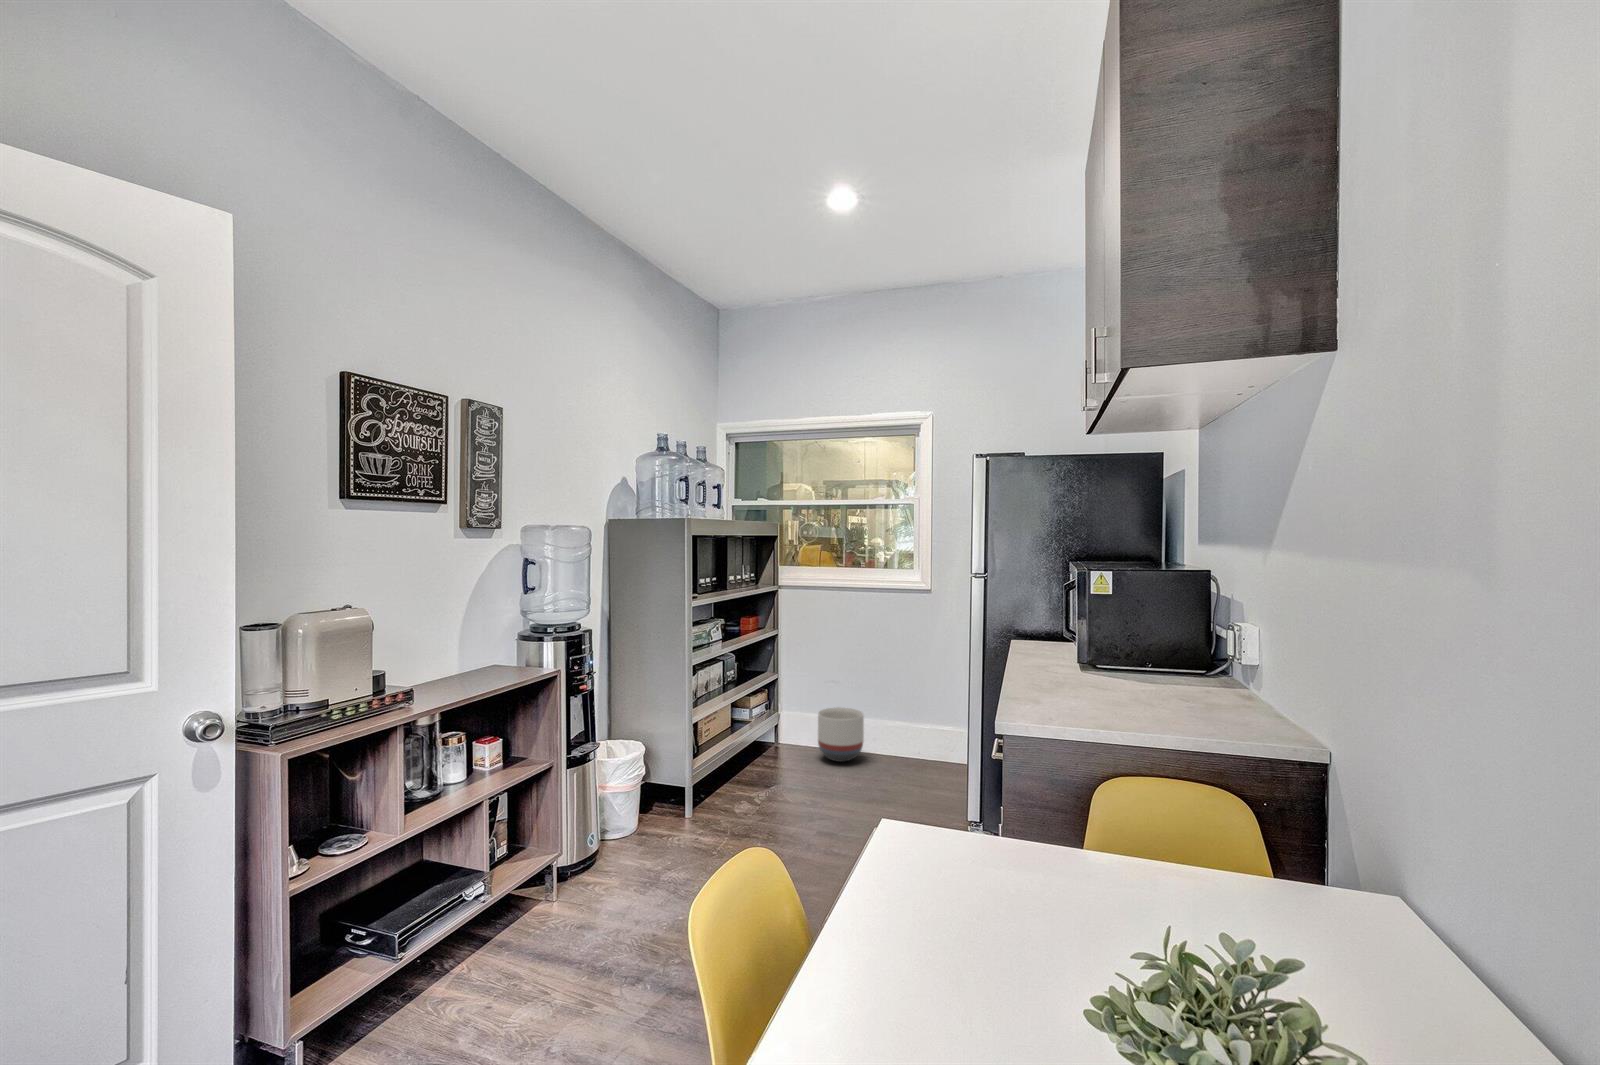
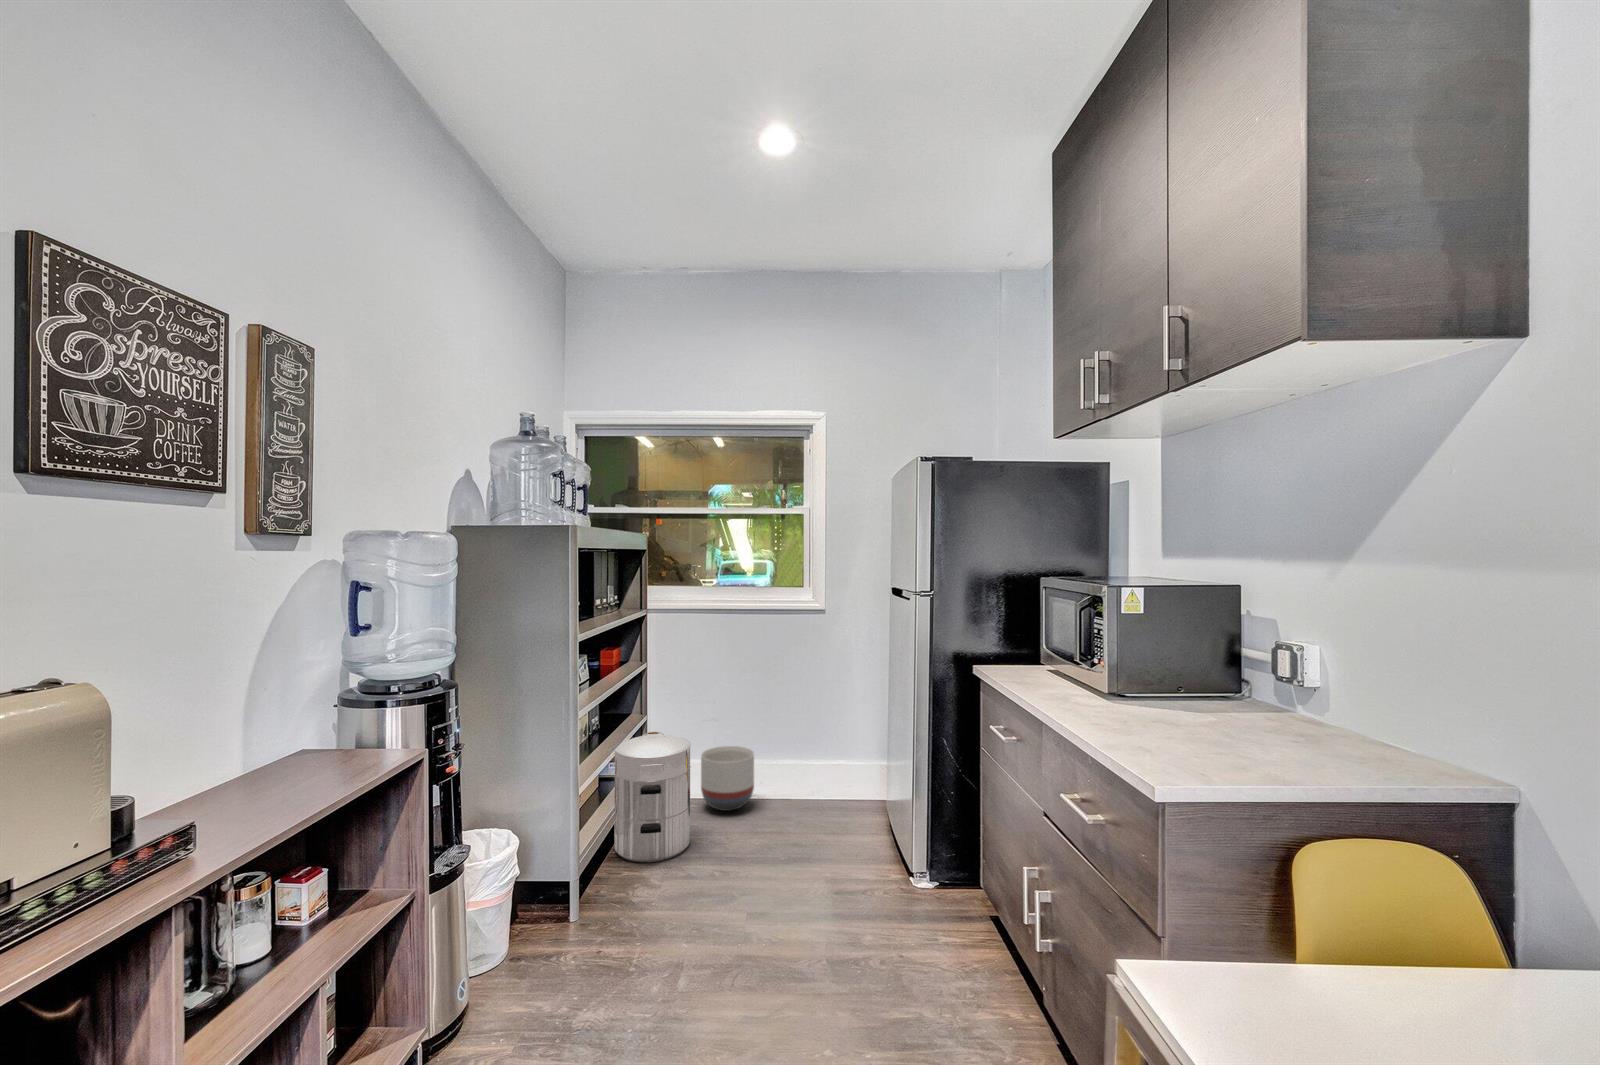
waste bin: none [737,686,797,789] -> present [614,732,691,862]

